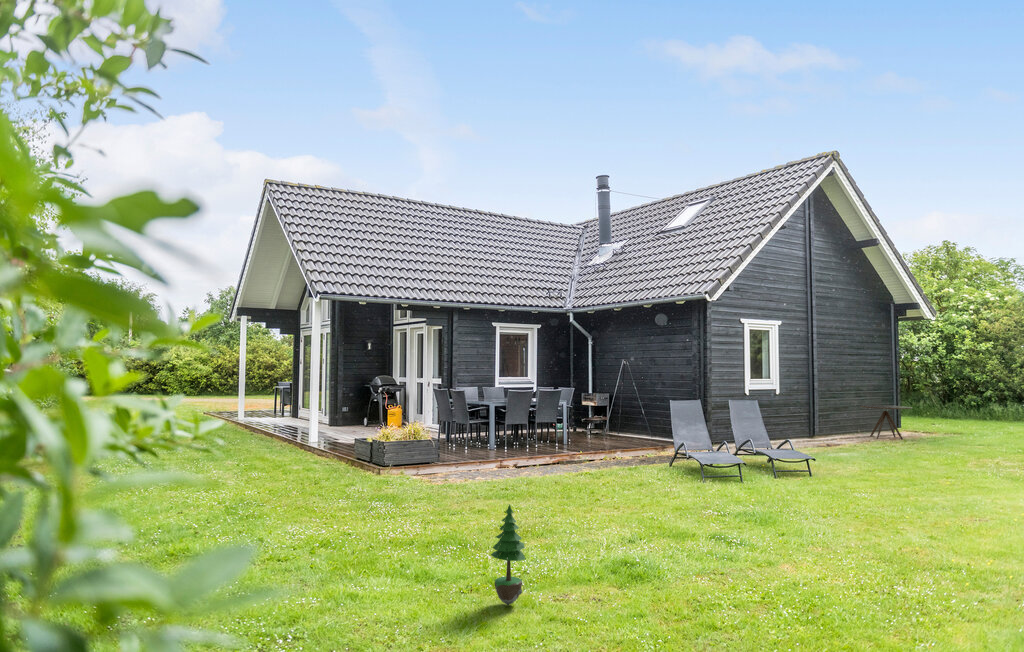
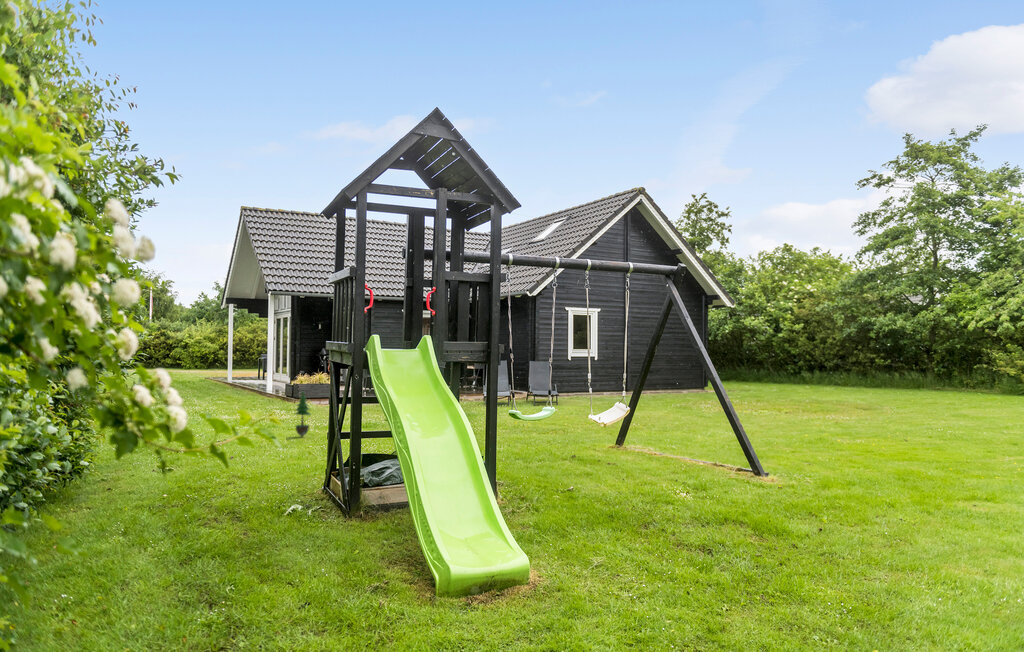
round table: present [860,405,912,439] -> none [664,368,698,392]

